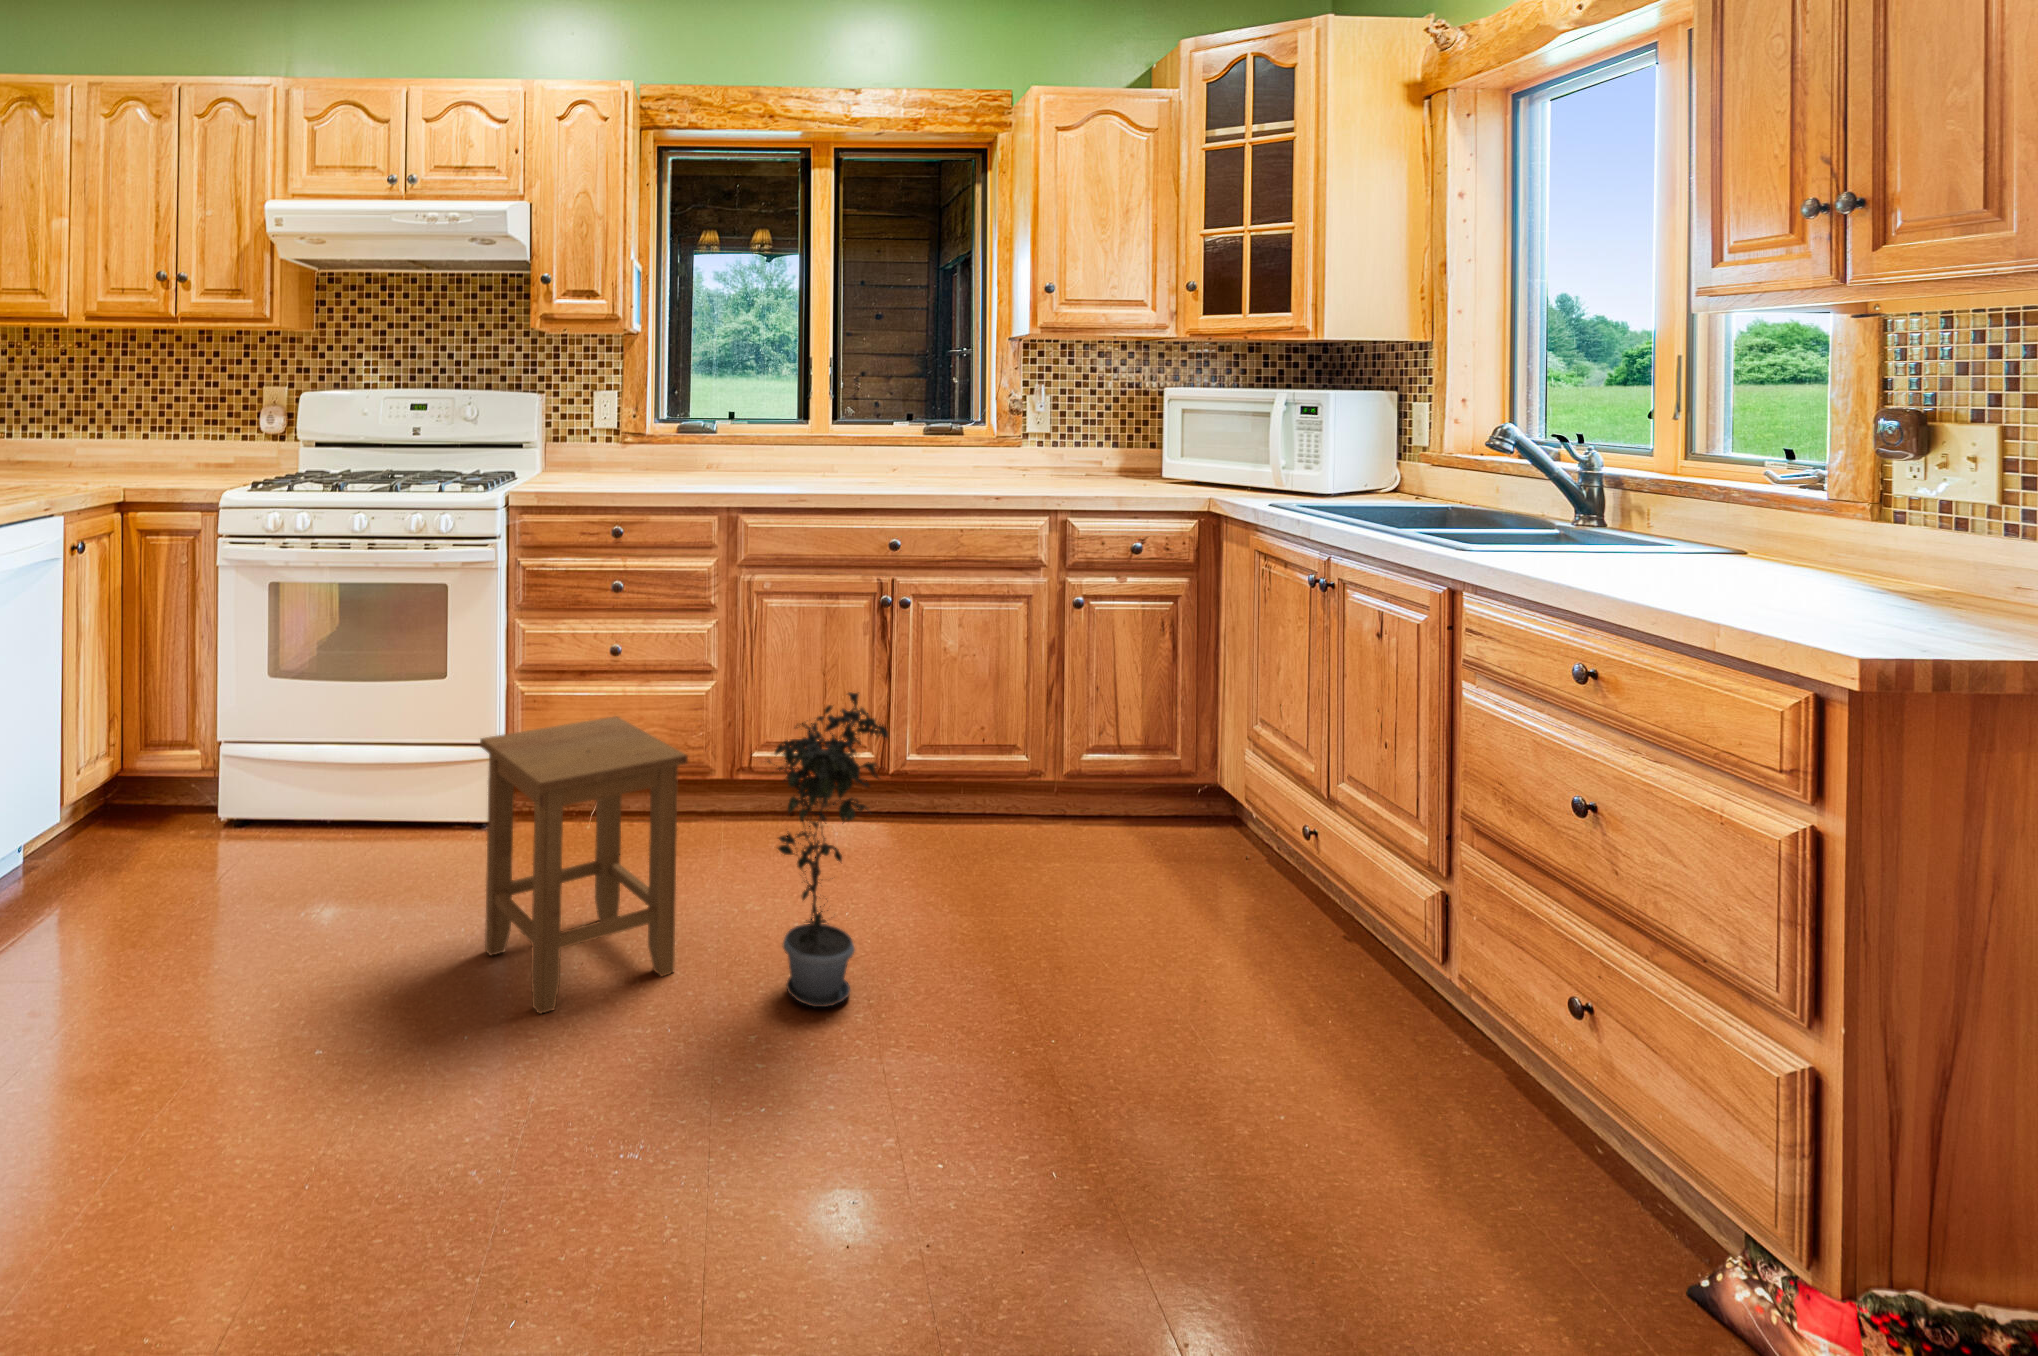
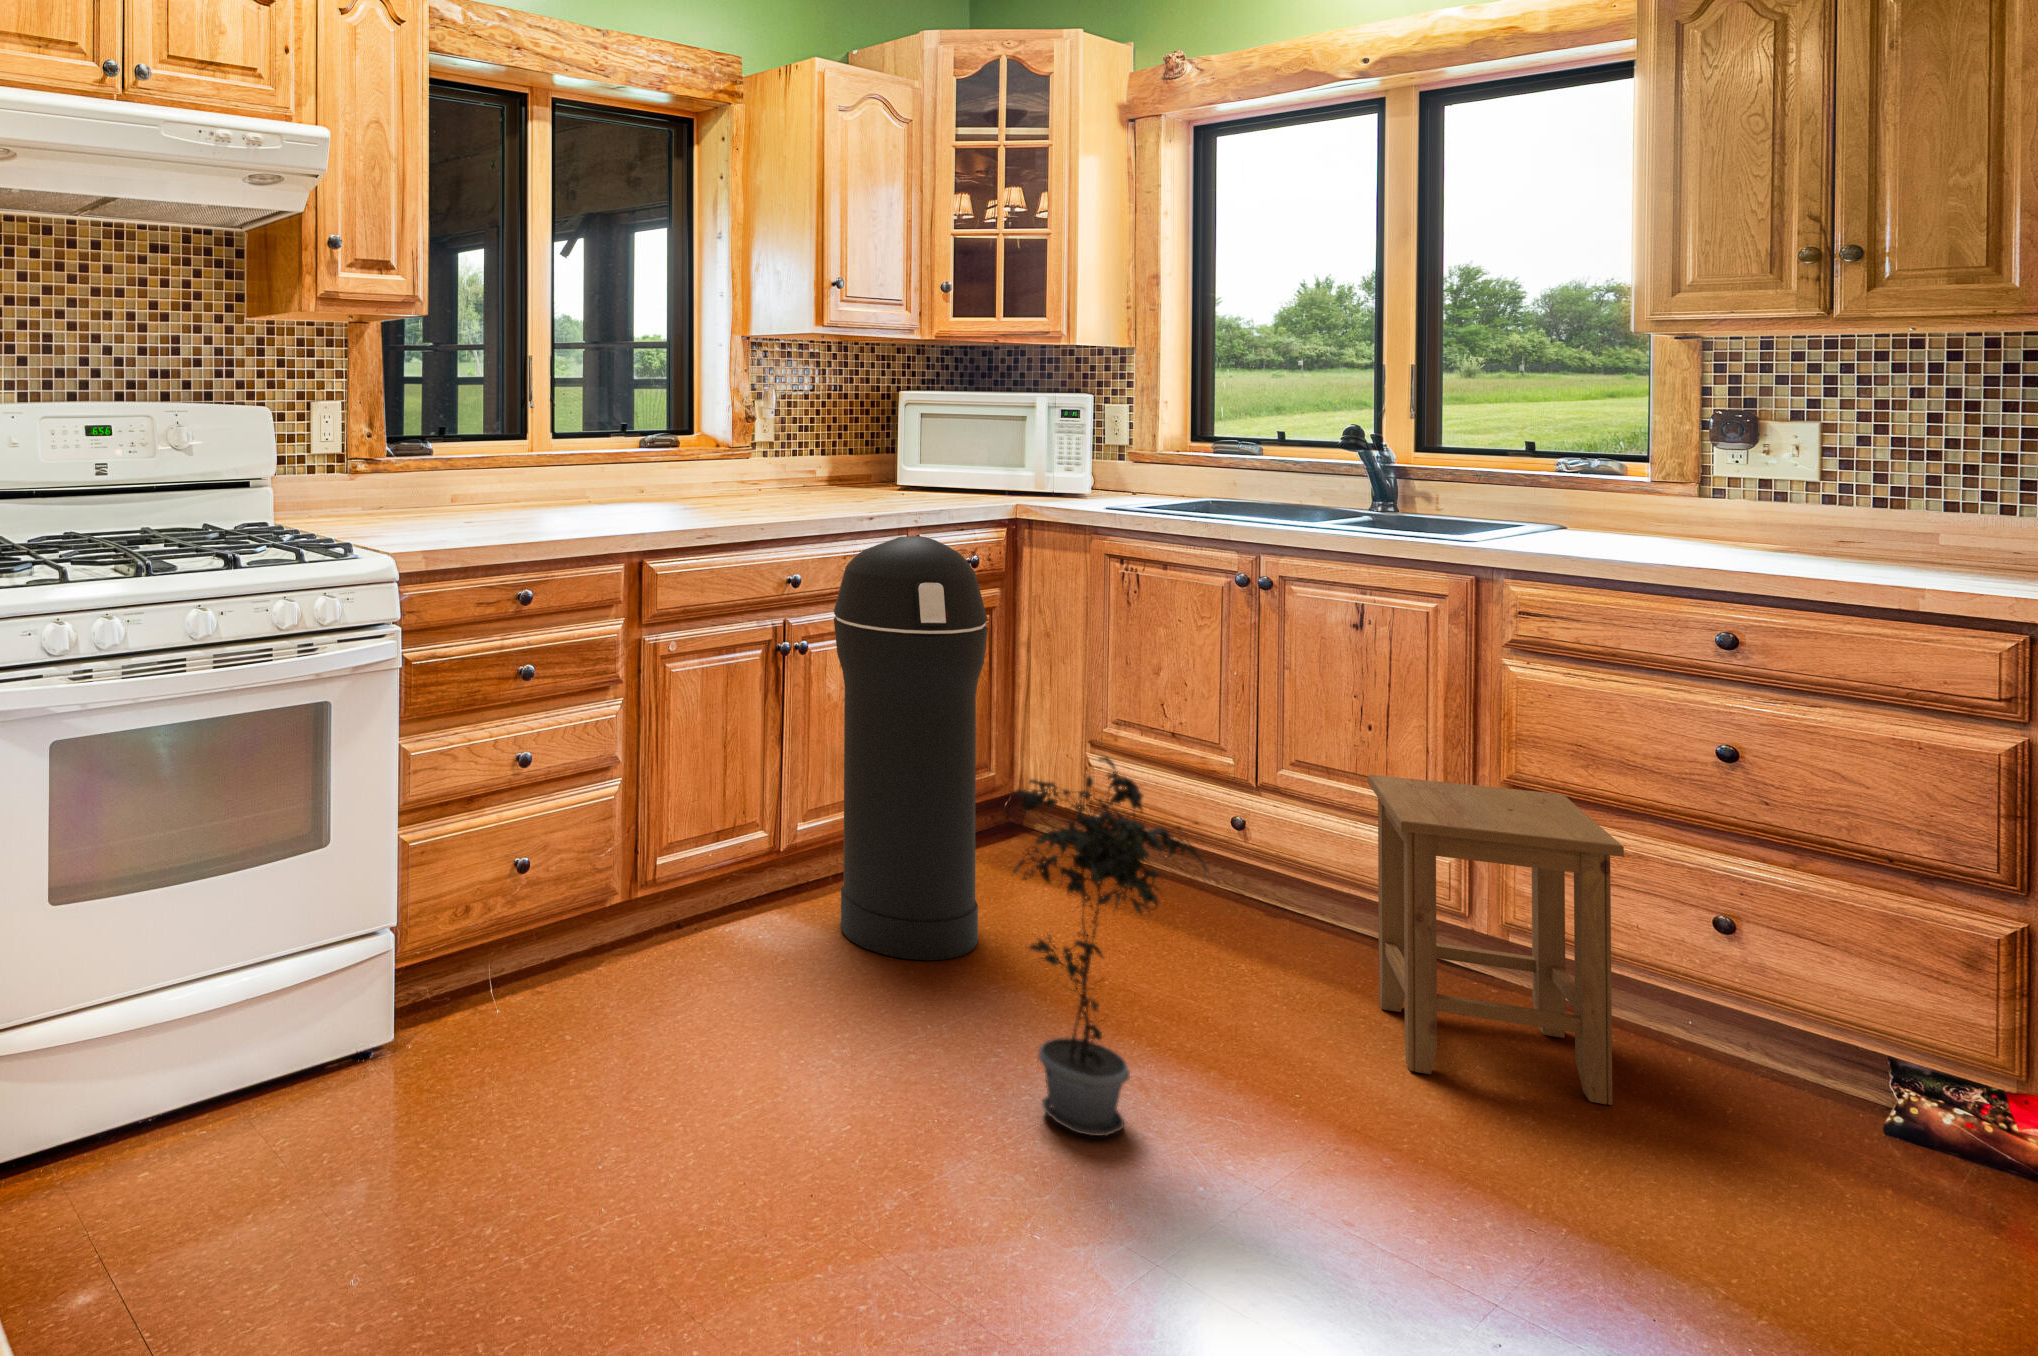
trash can: none [888,509,1019,878] -> present [834,536,988,960]
stool: present [480,716,688,1014] -> present [1368,775,1624,1105]

